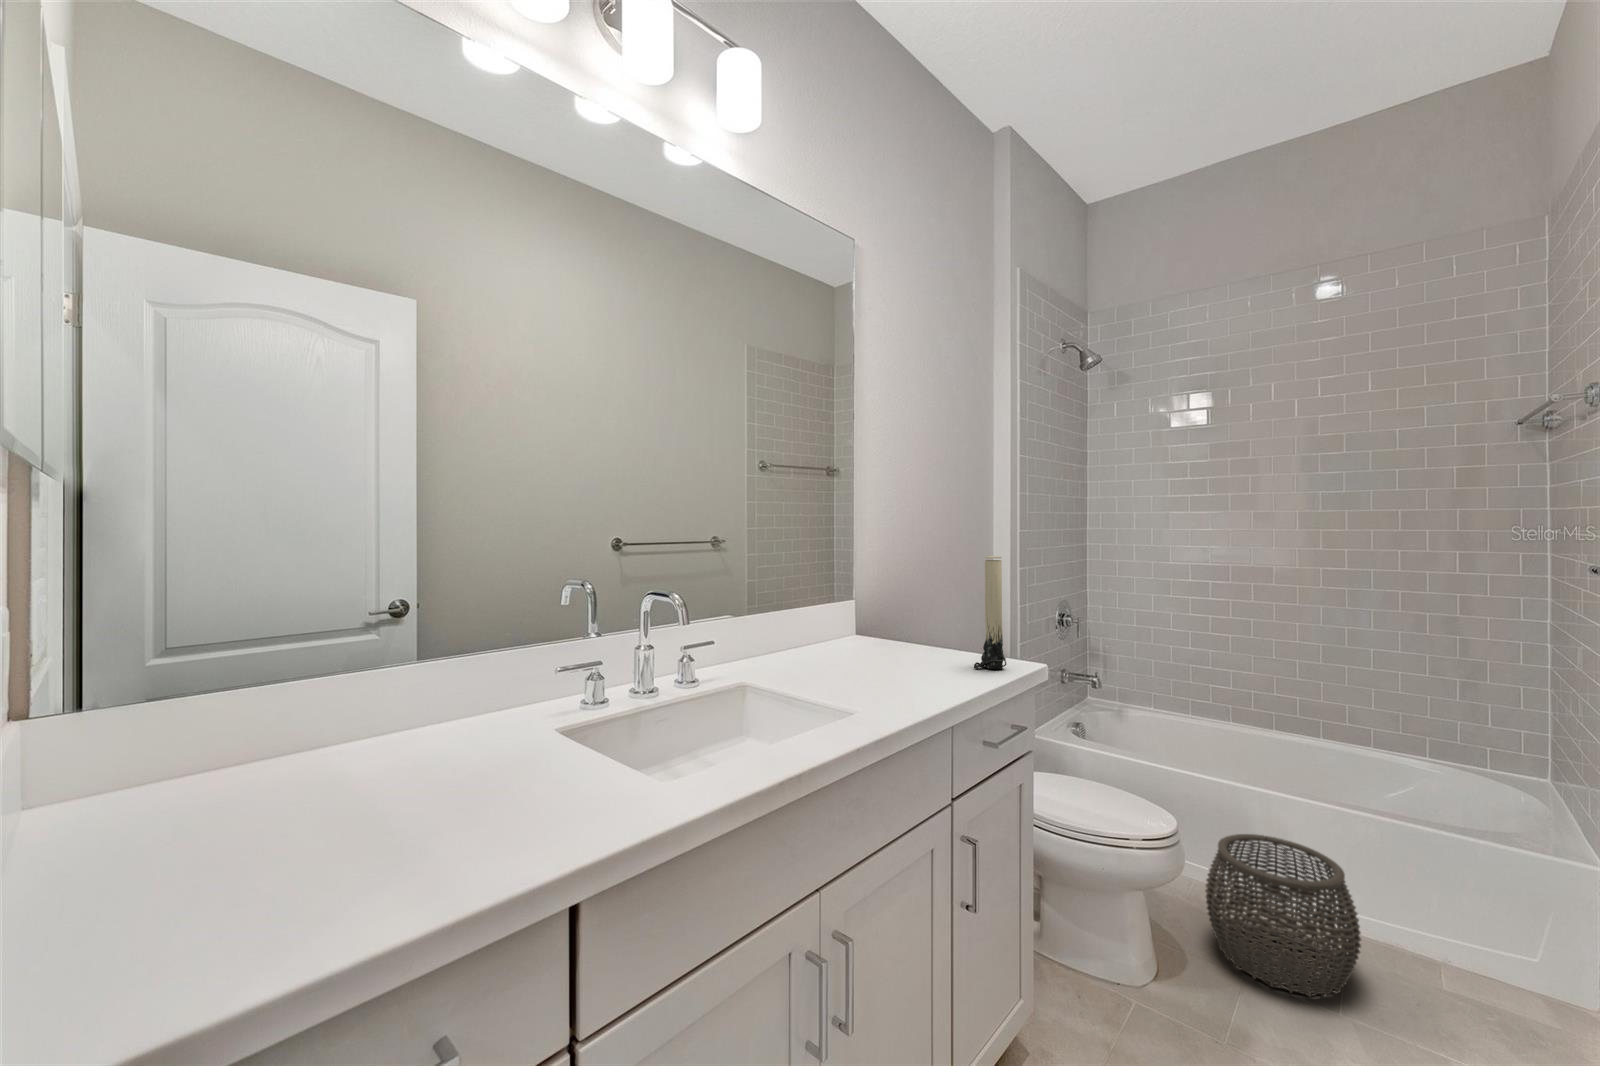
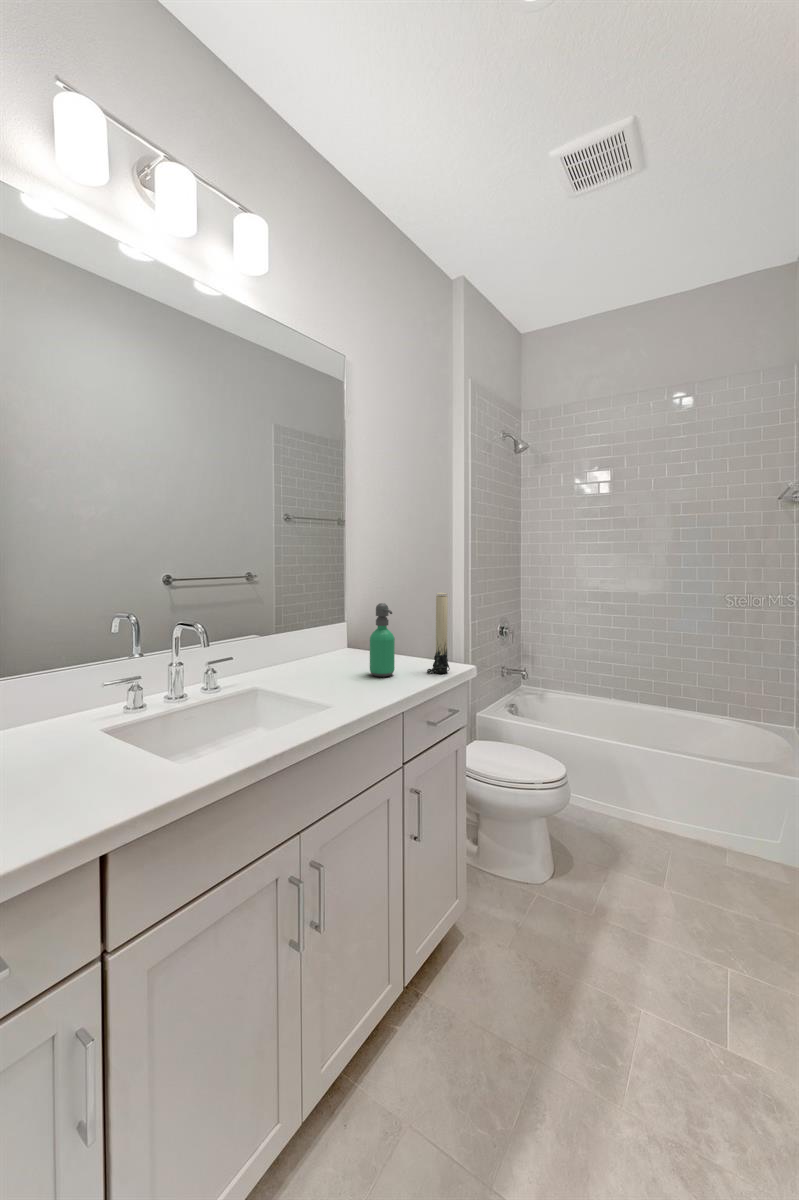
soap dispenser: none [894,570,928,672] -> present [370,603,395,677]
woven basket: present [1205,834,1361,996] -> none [585,776,676,877]

